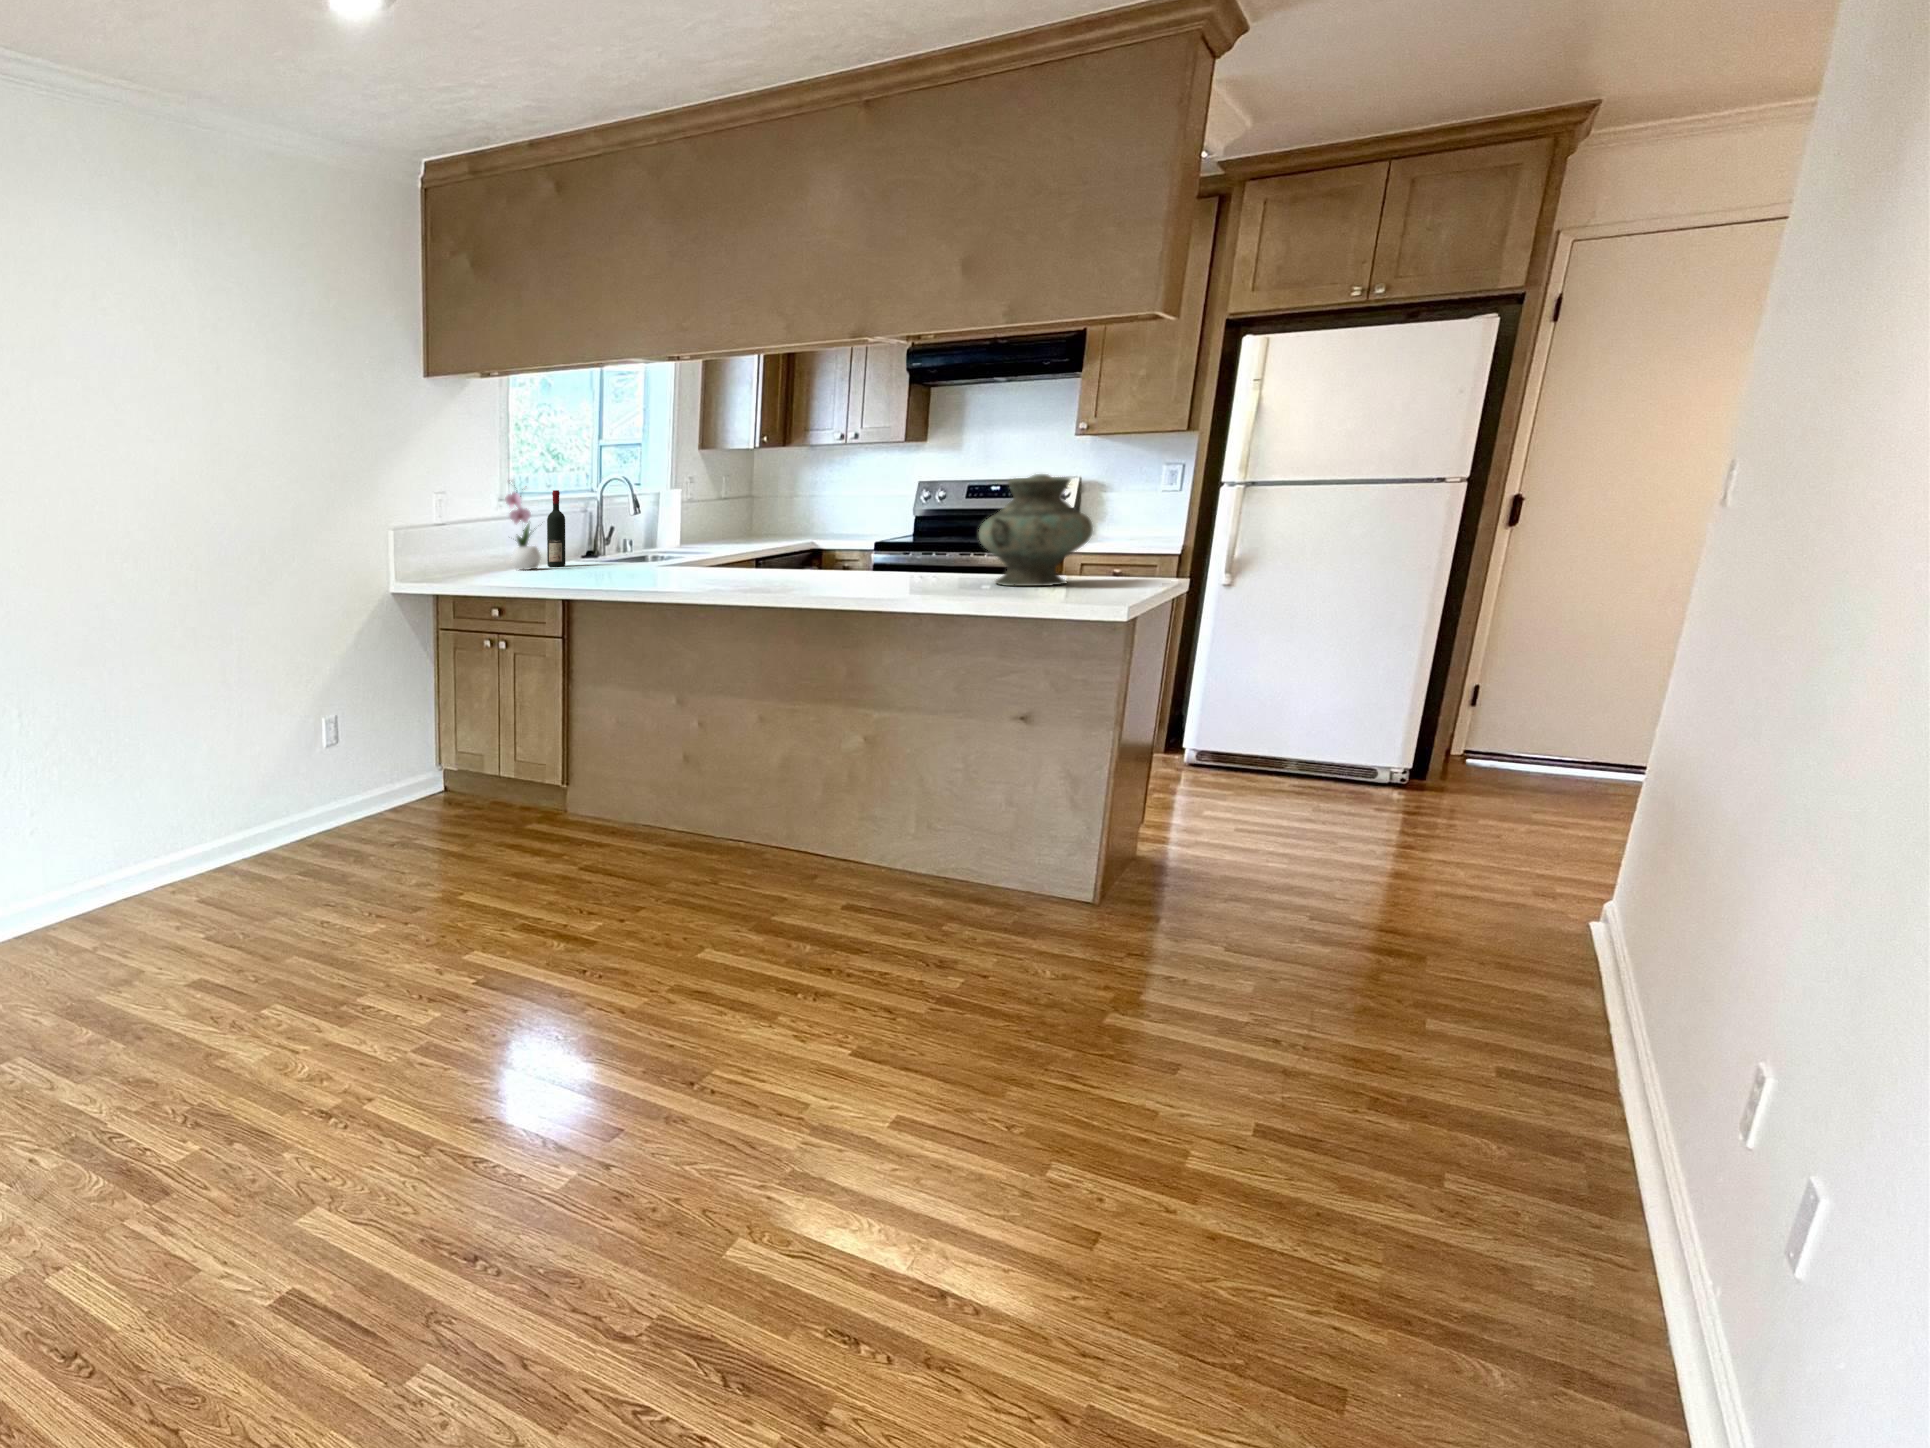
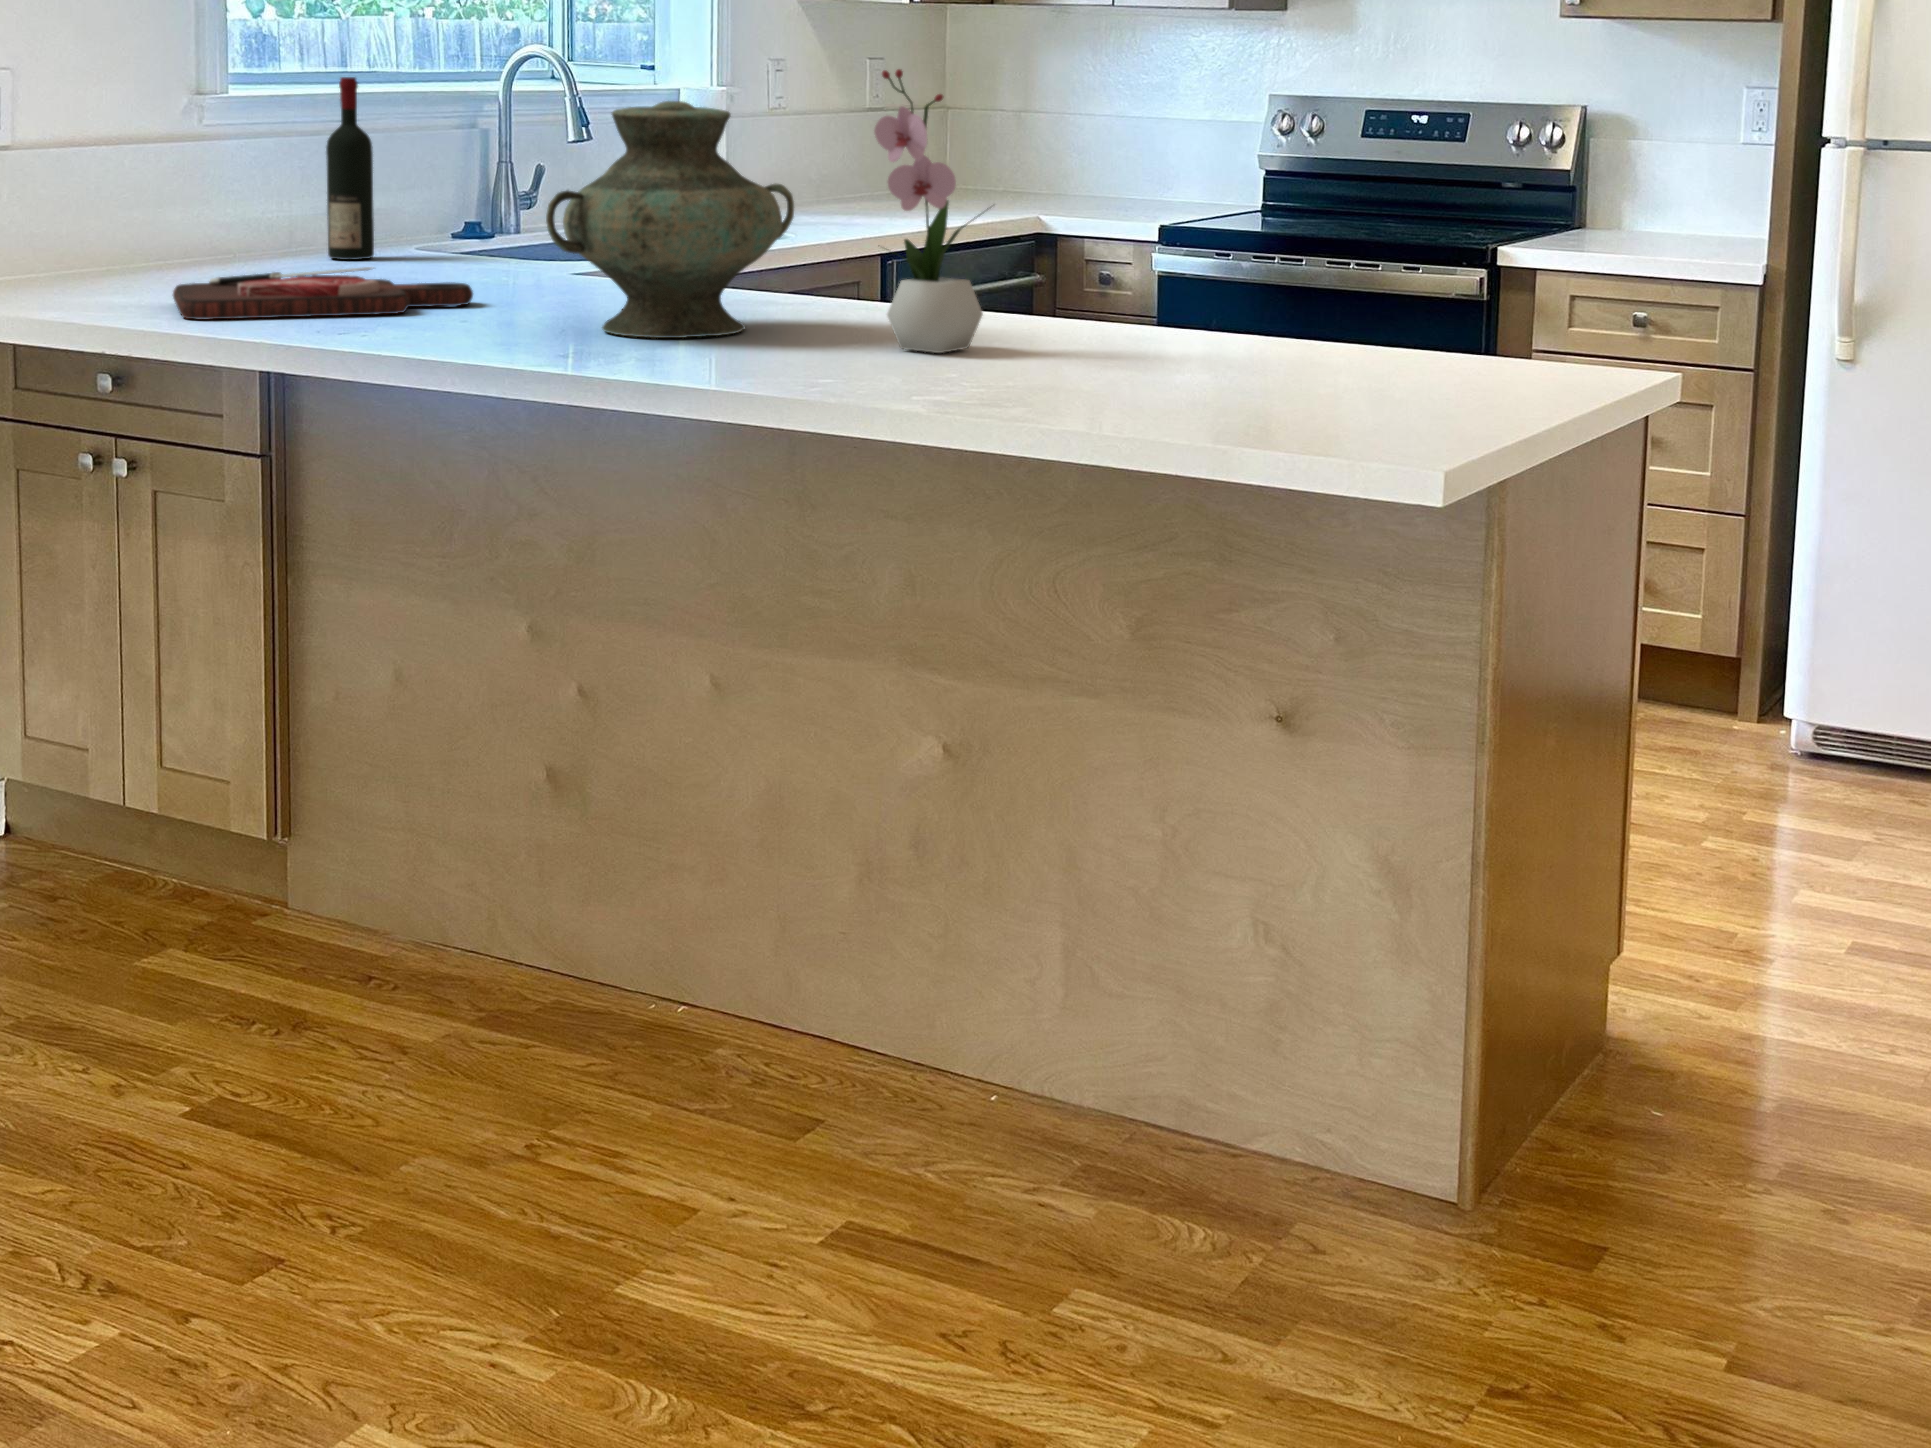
vase: present [979,474,1093,586] -> present [546,101,794,338]
flower arrangement: present [505,492,541,570] -> present [874,69,988,353]
cutting board: none [525,561,642,582] -> present [173,267,473,319]

